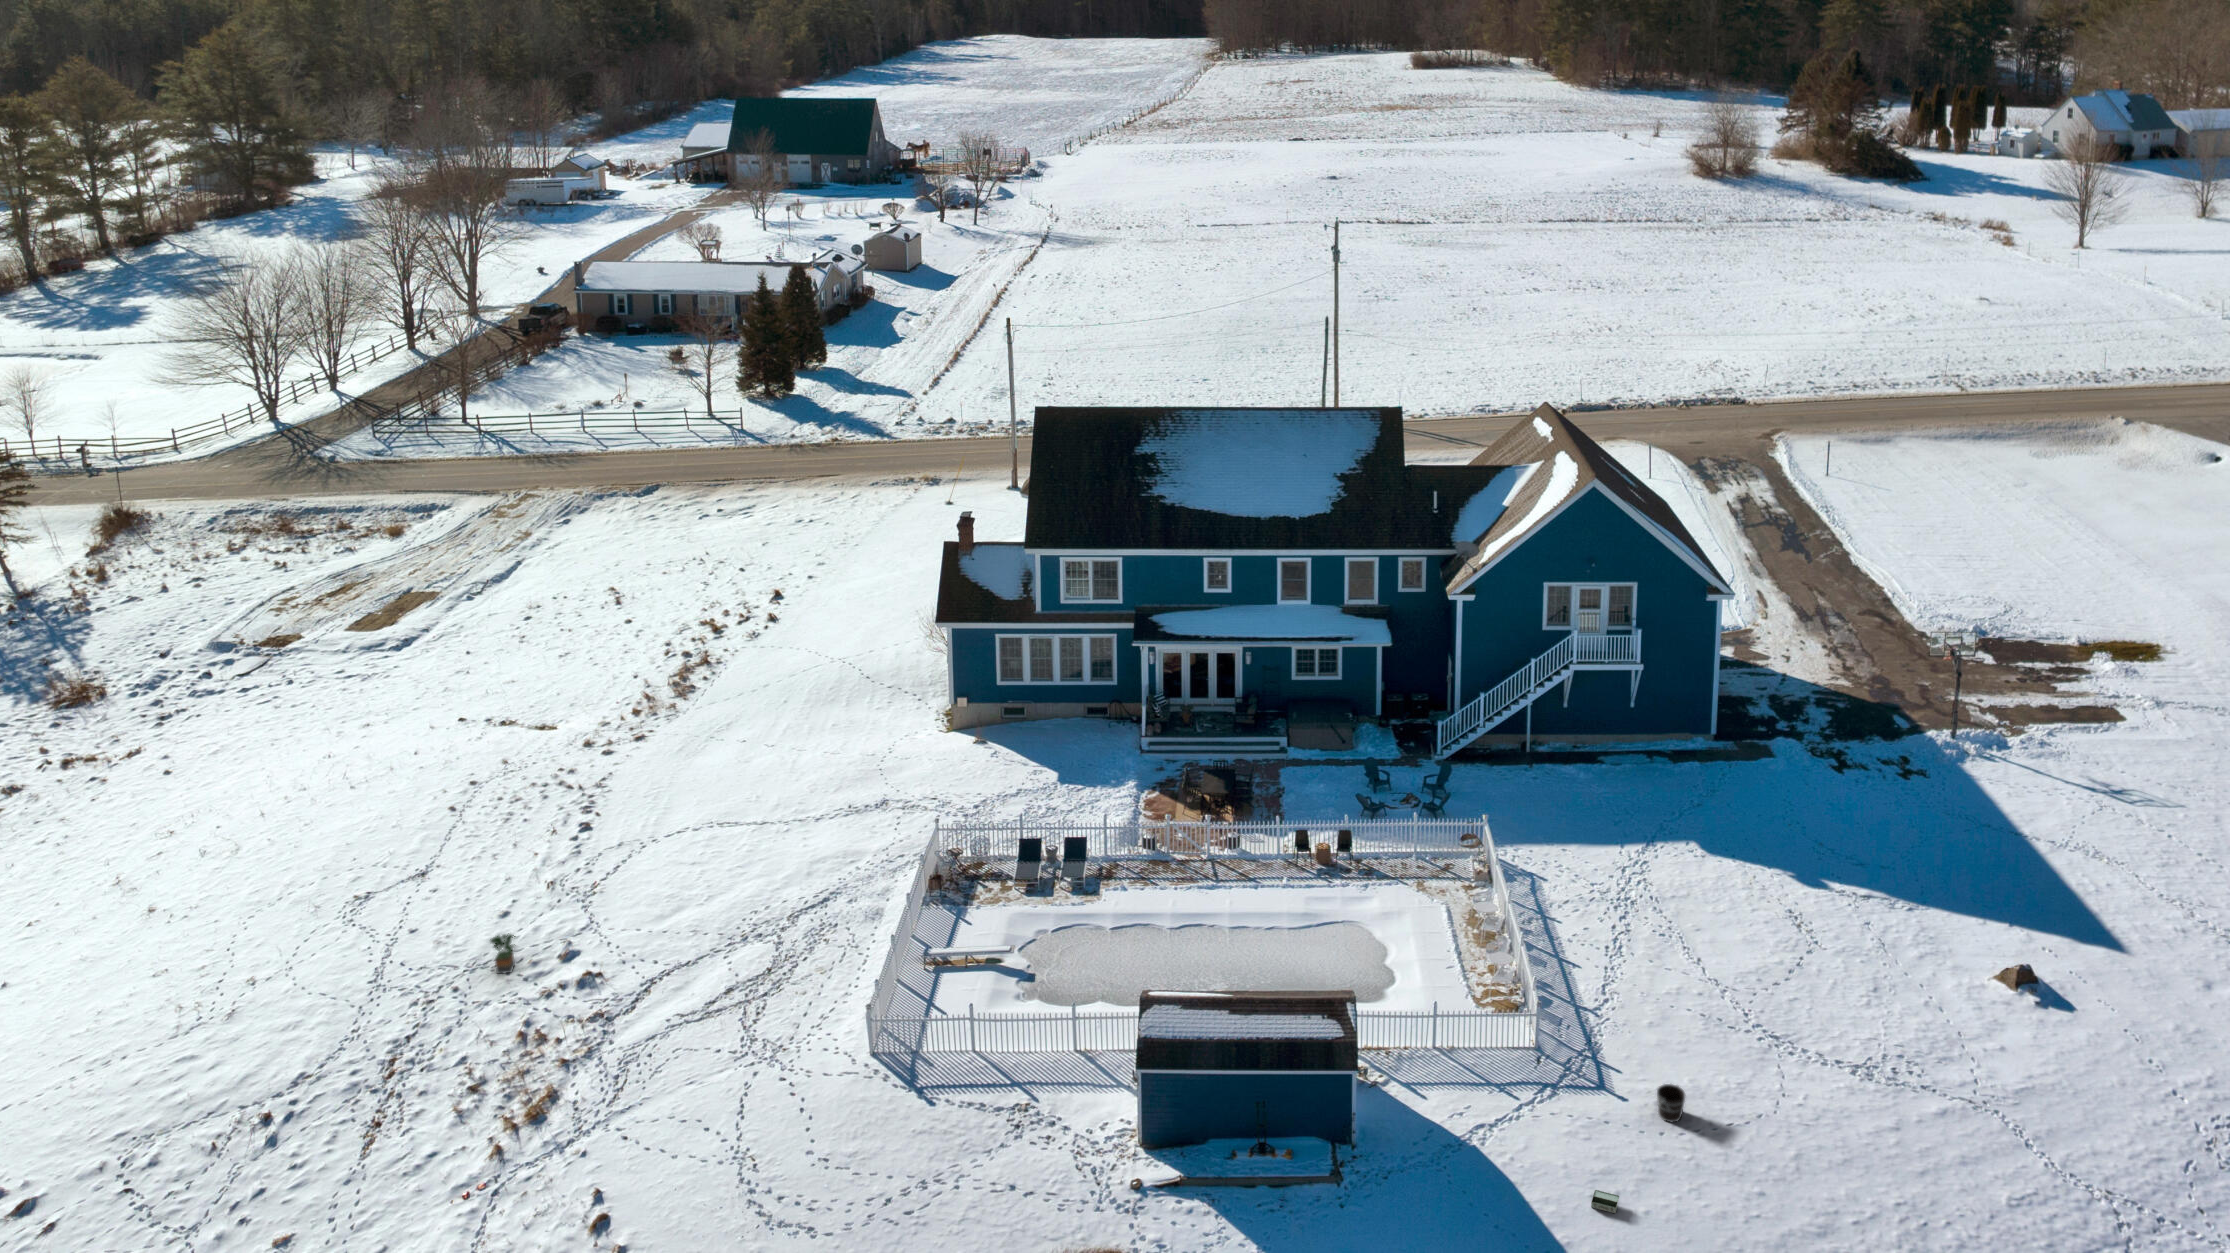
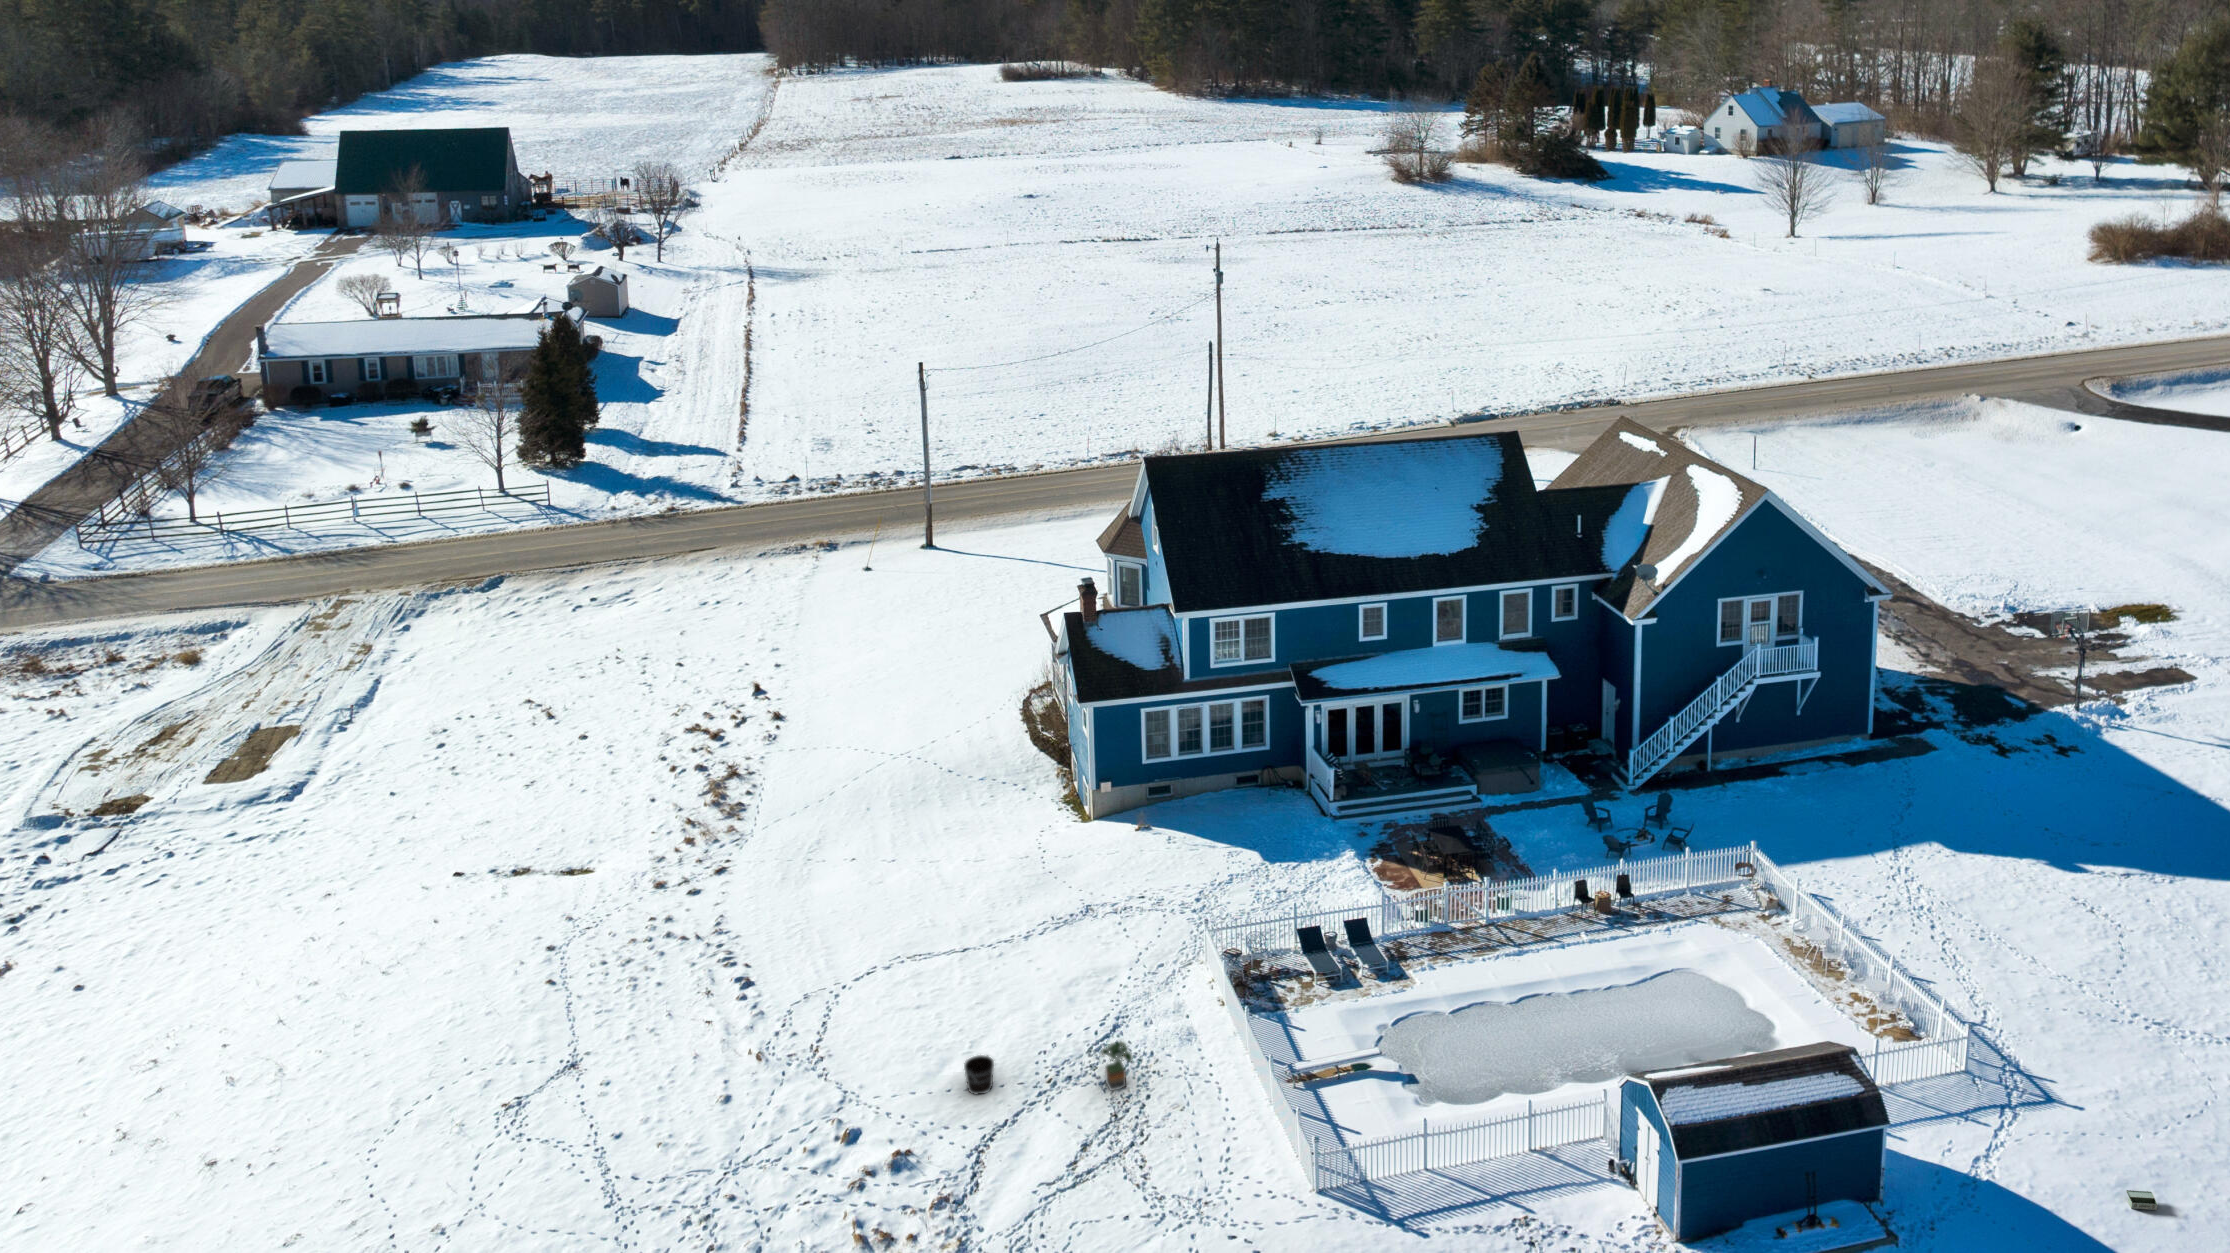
potted tree: present [490,933,516,974] -> present [1101,1042,1133,1090]
bucket: present [1657,1084,1685,1122] -> present [964,1055,994,1094]

